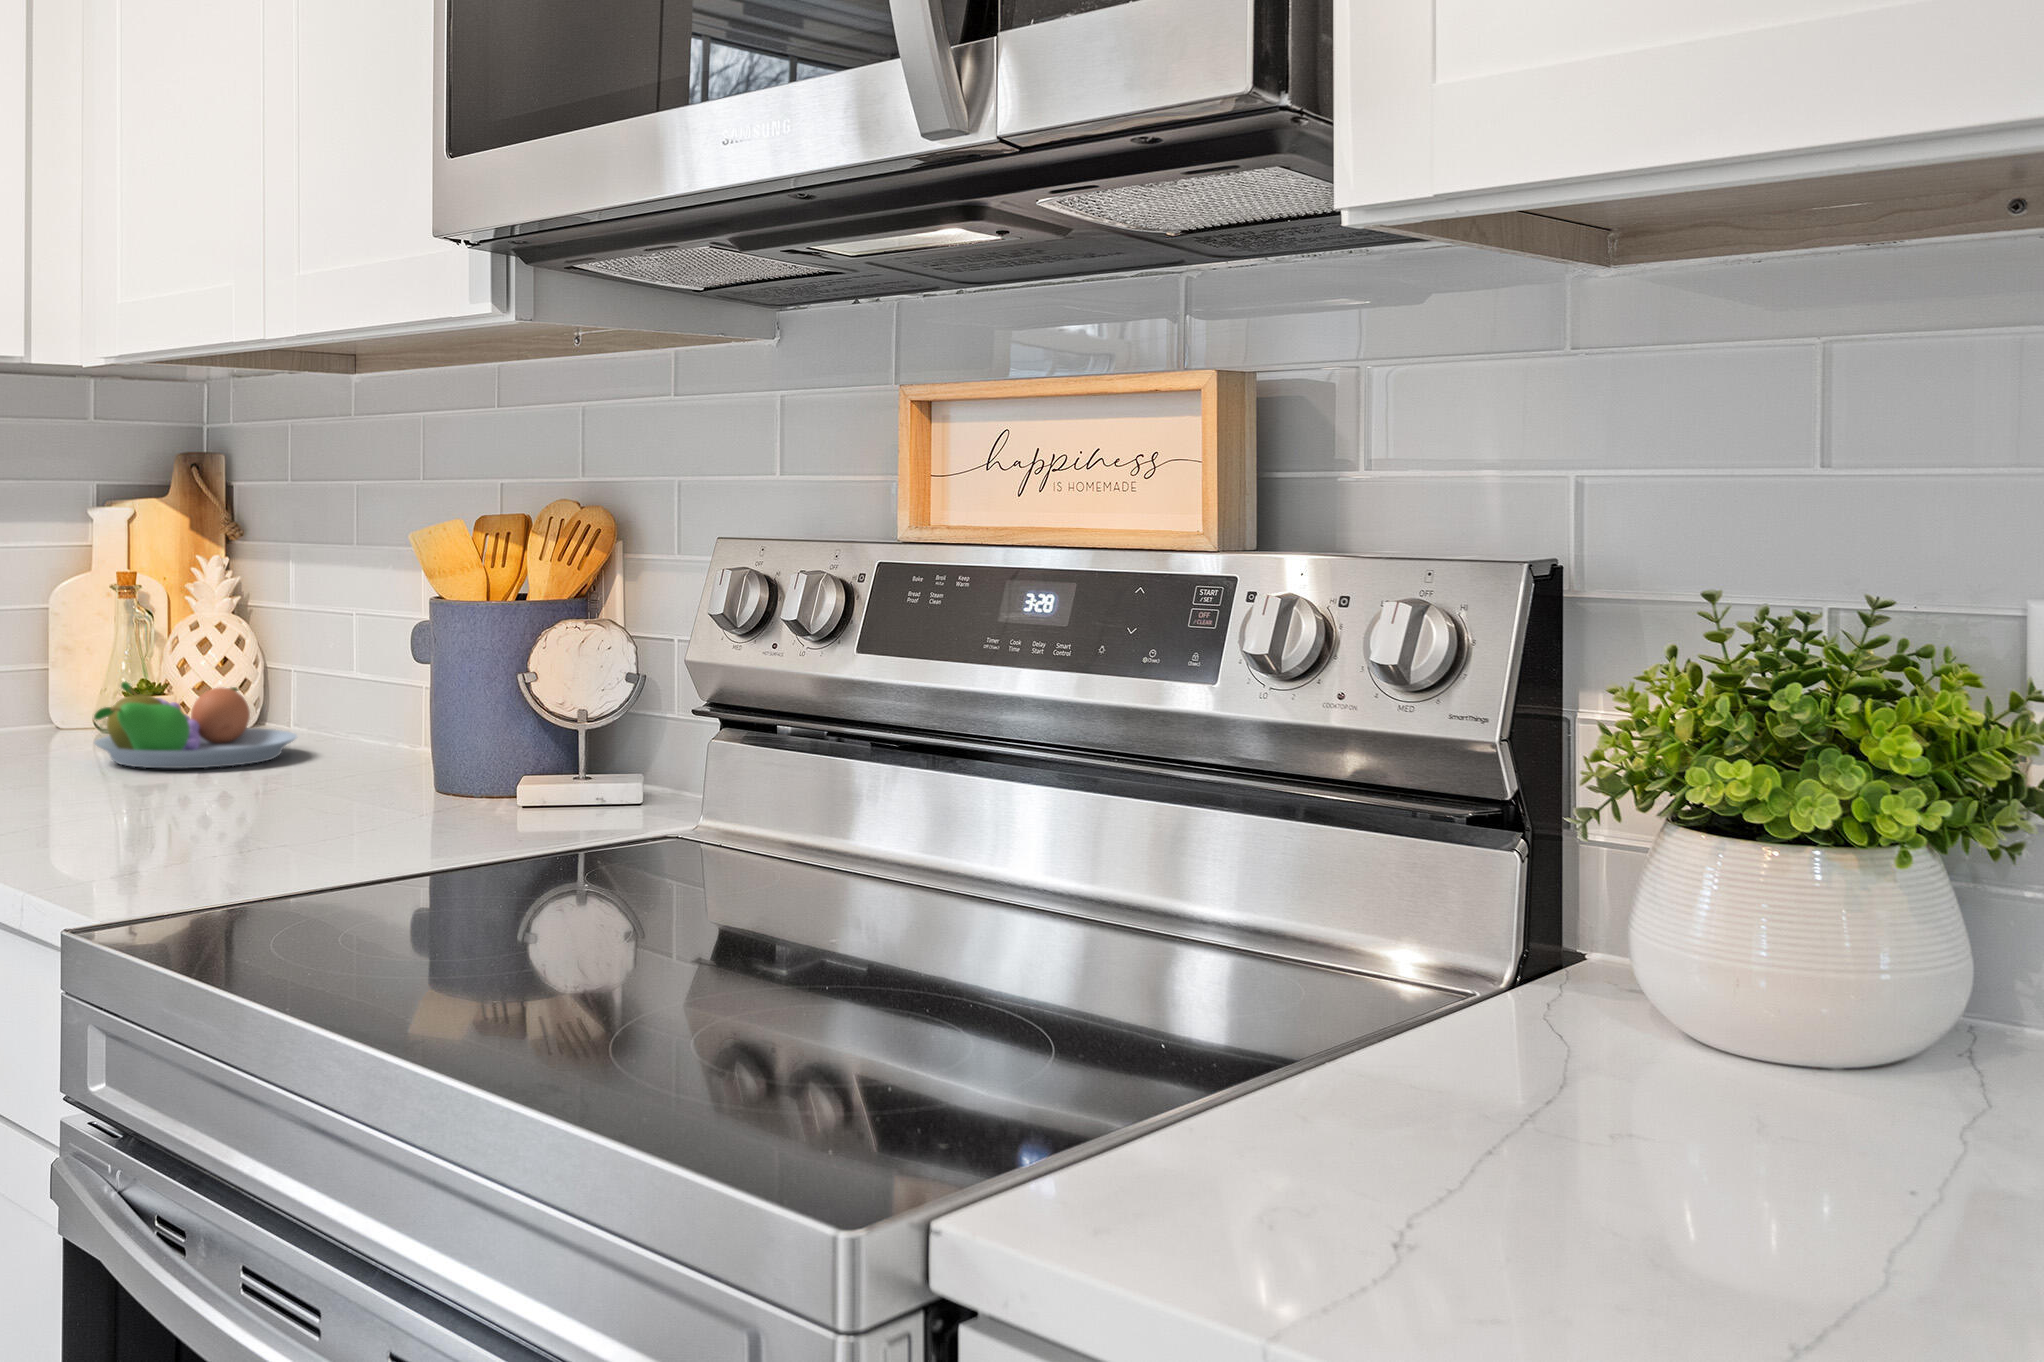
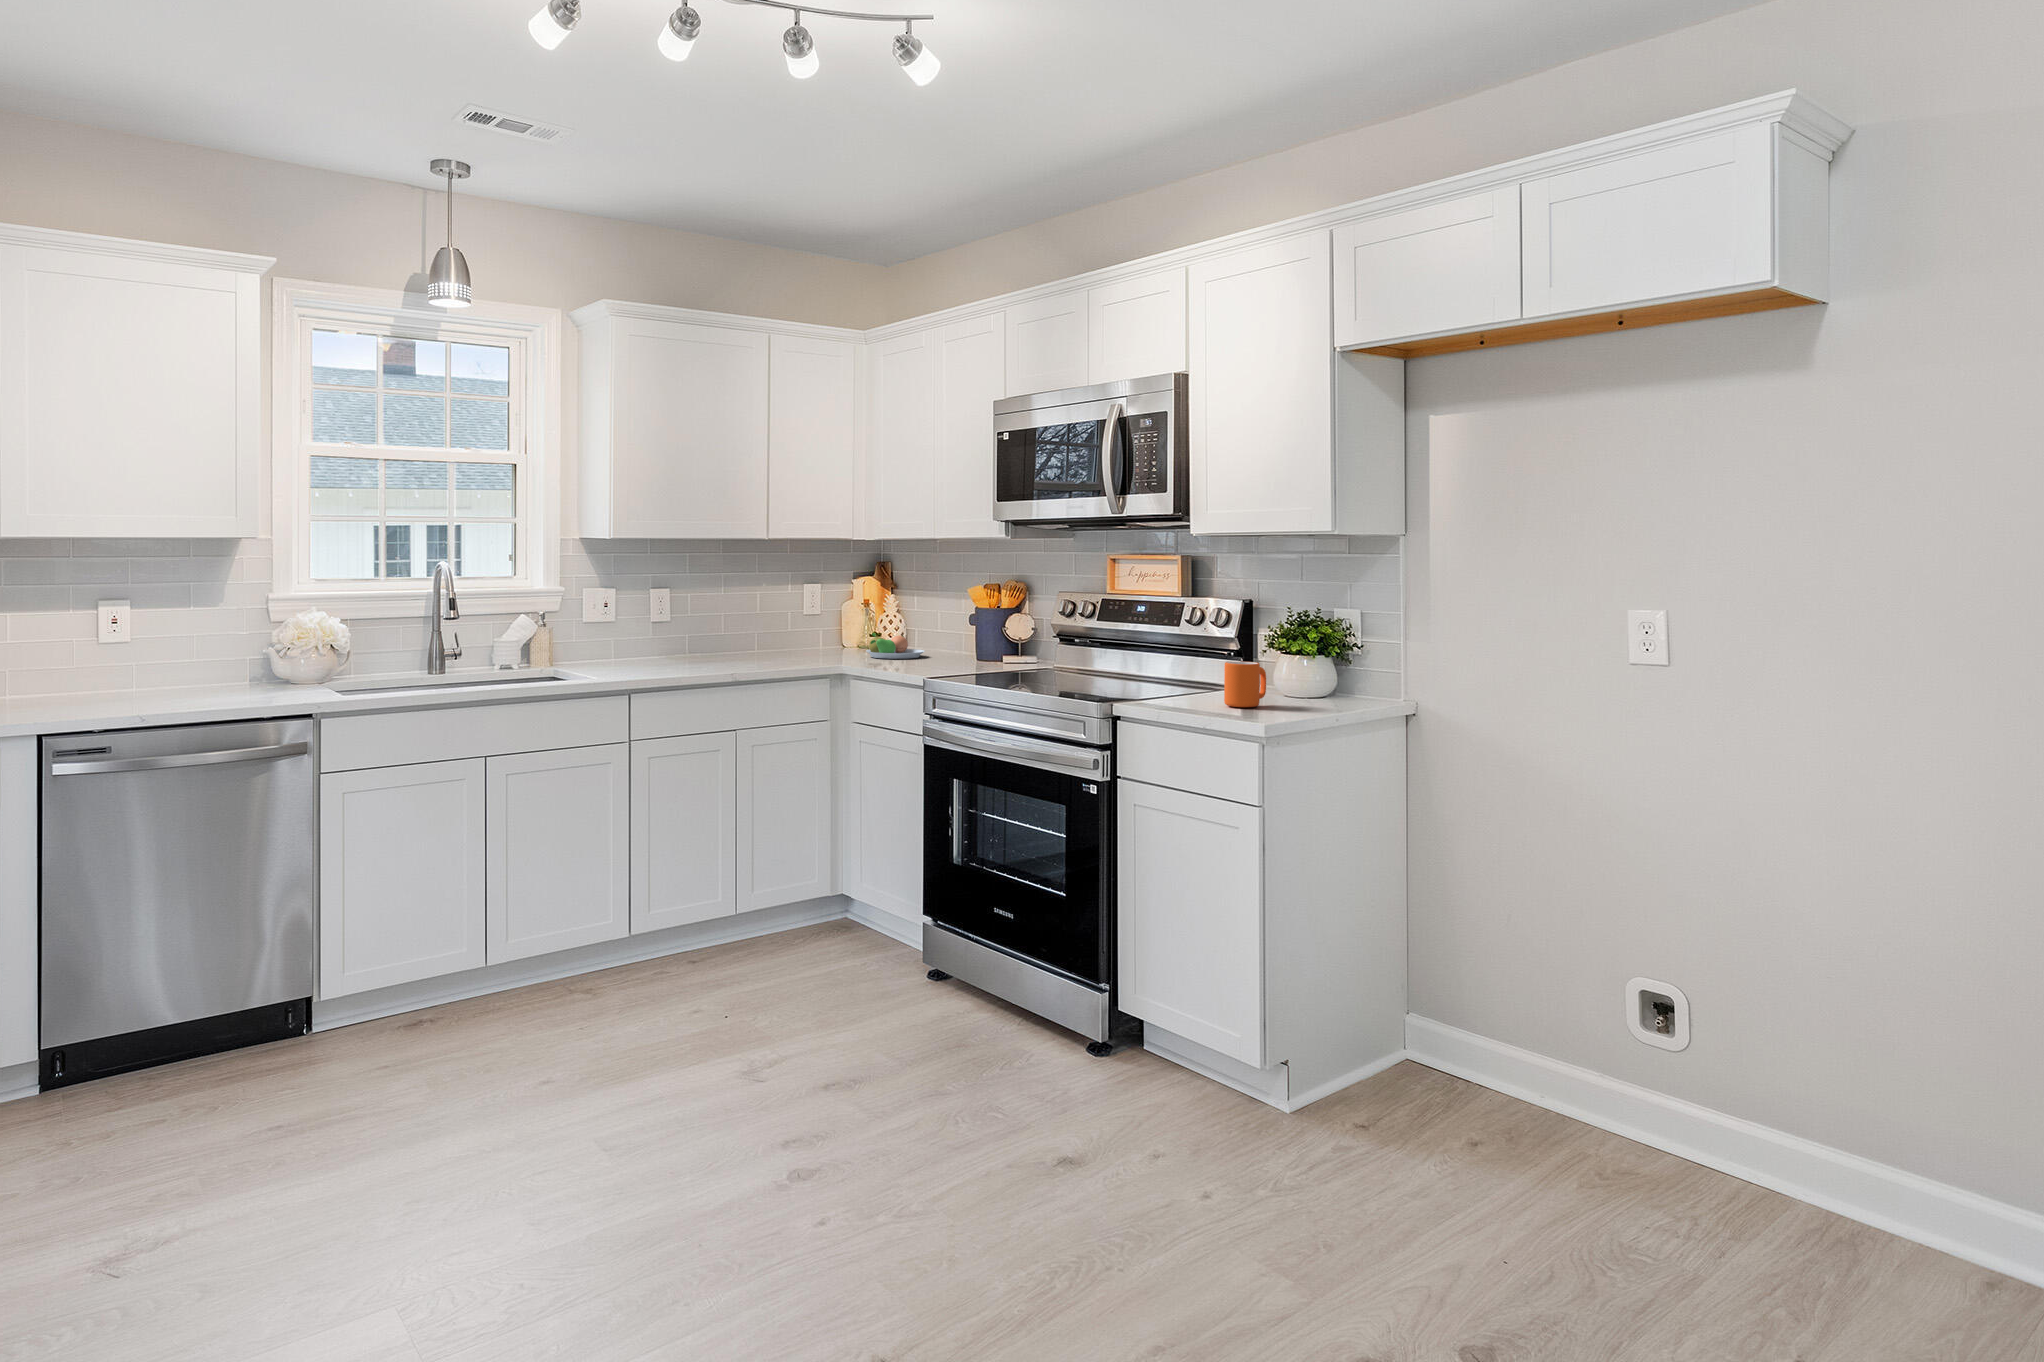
mug: none [1652,909,1884,1223] -> present [1224,662,1266,707]

